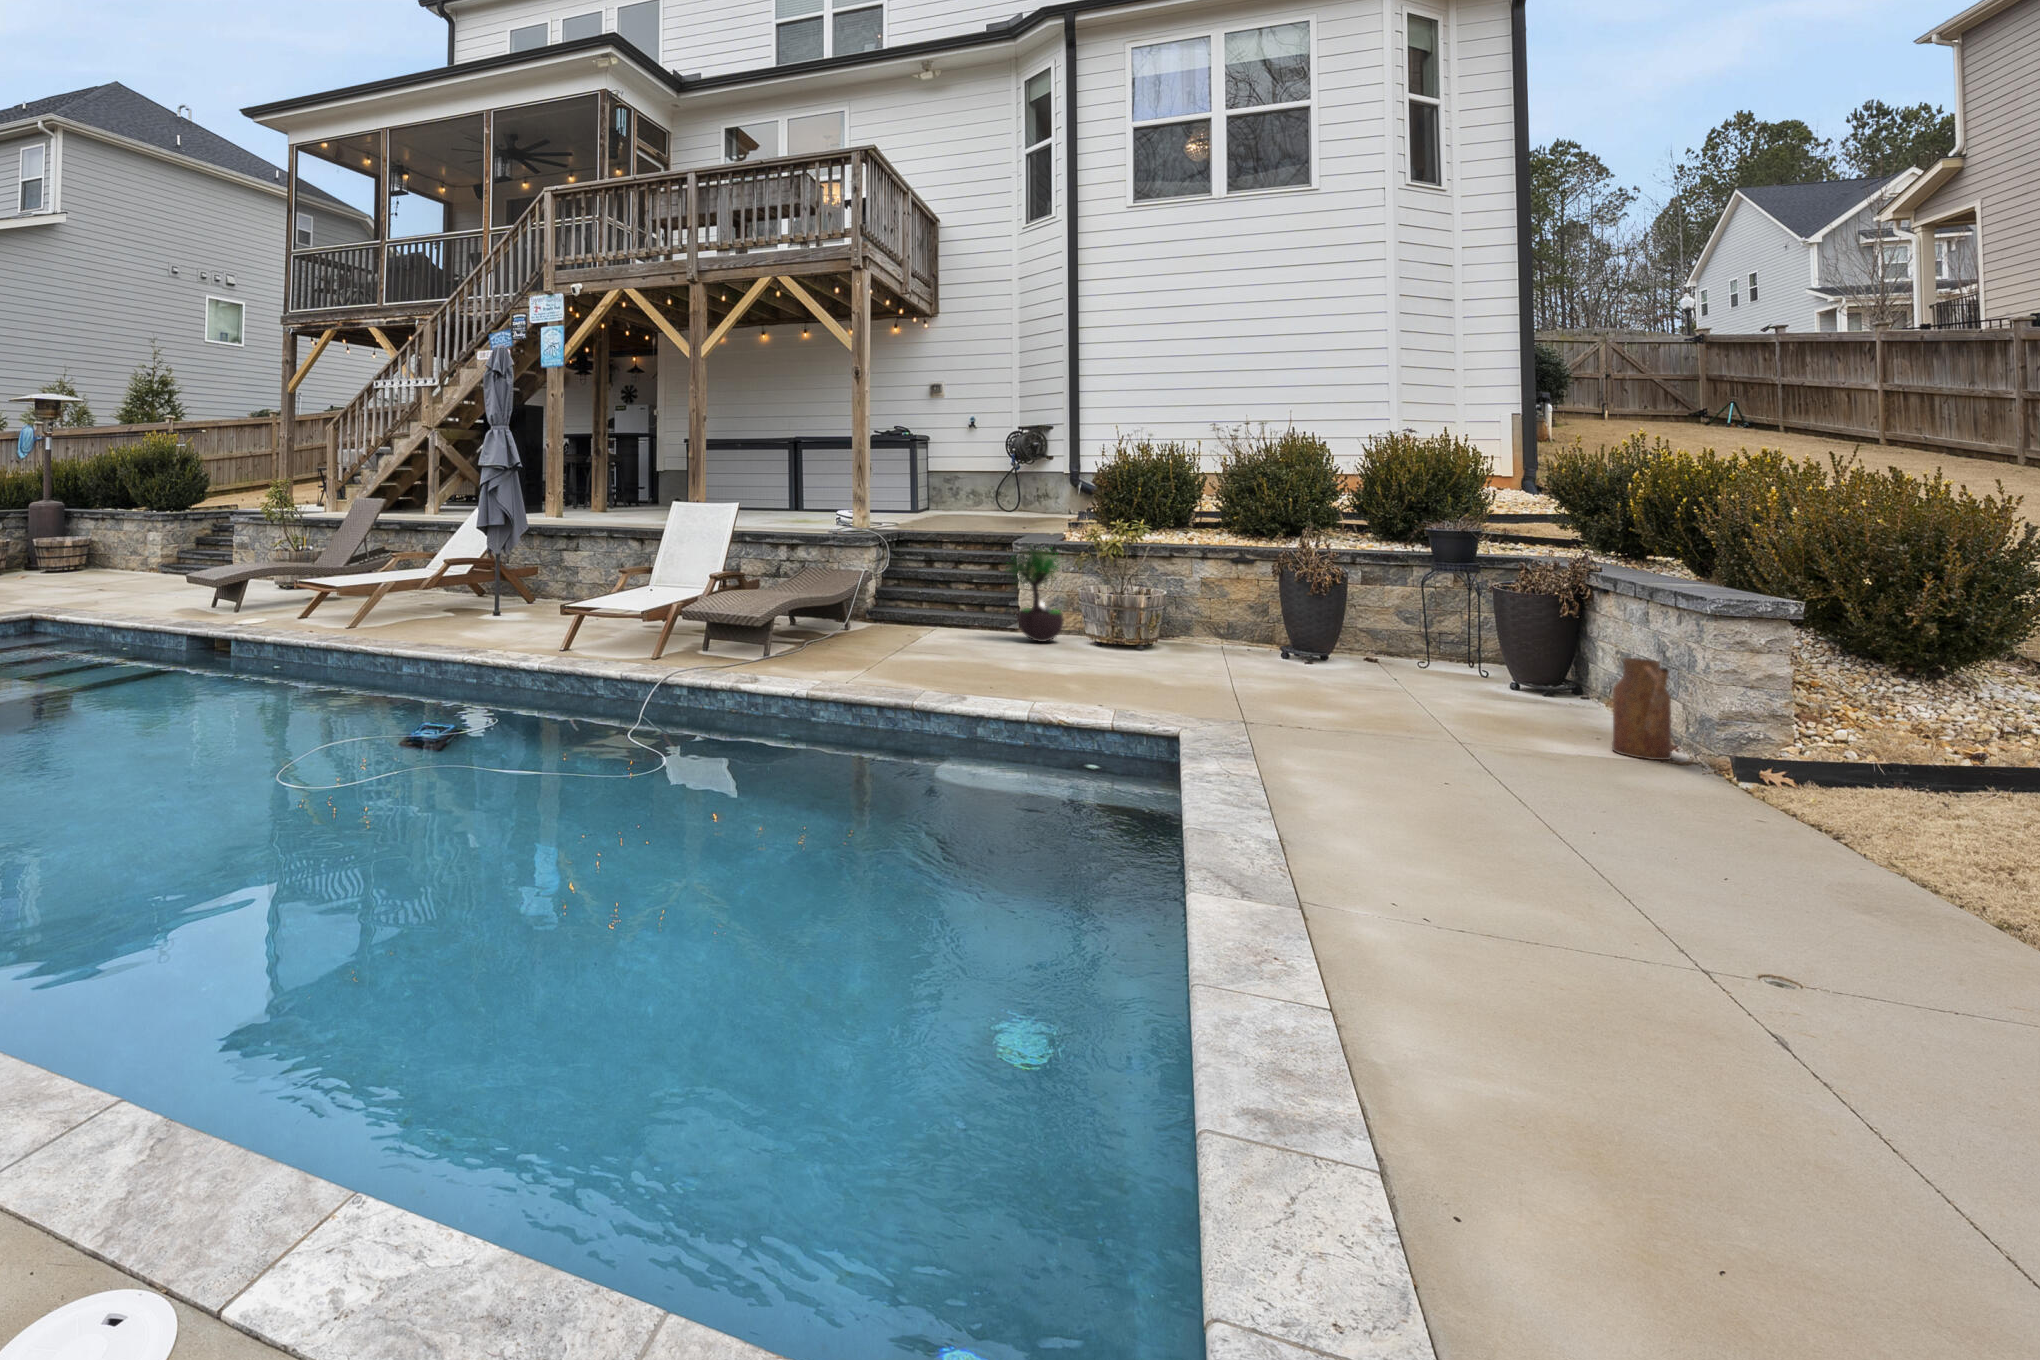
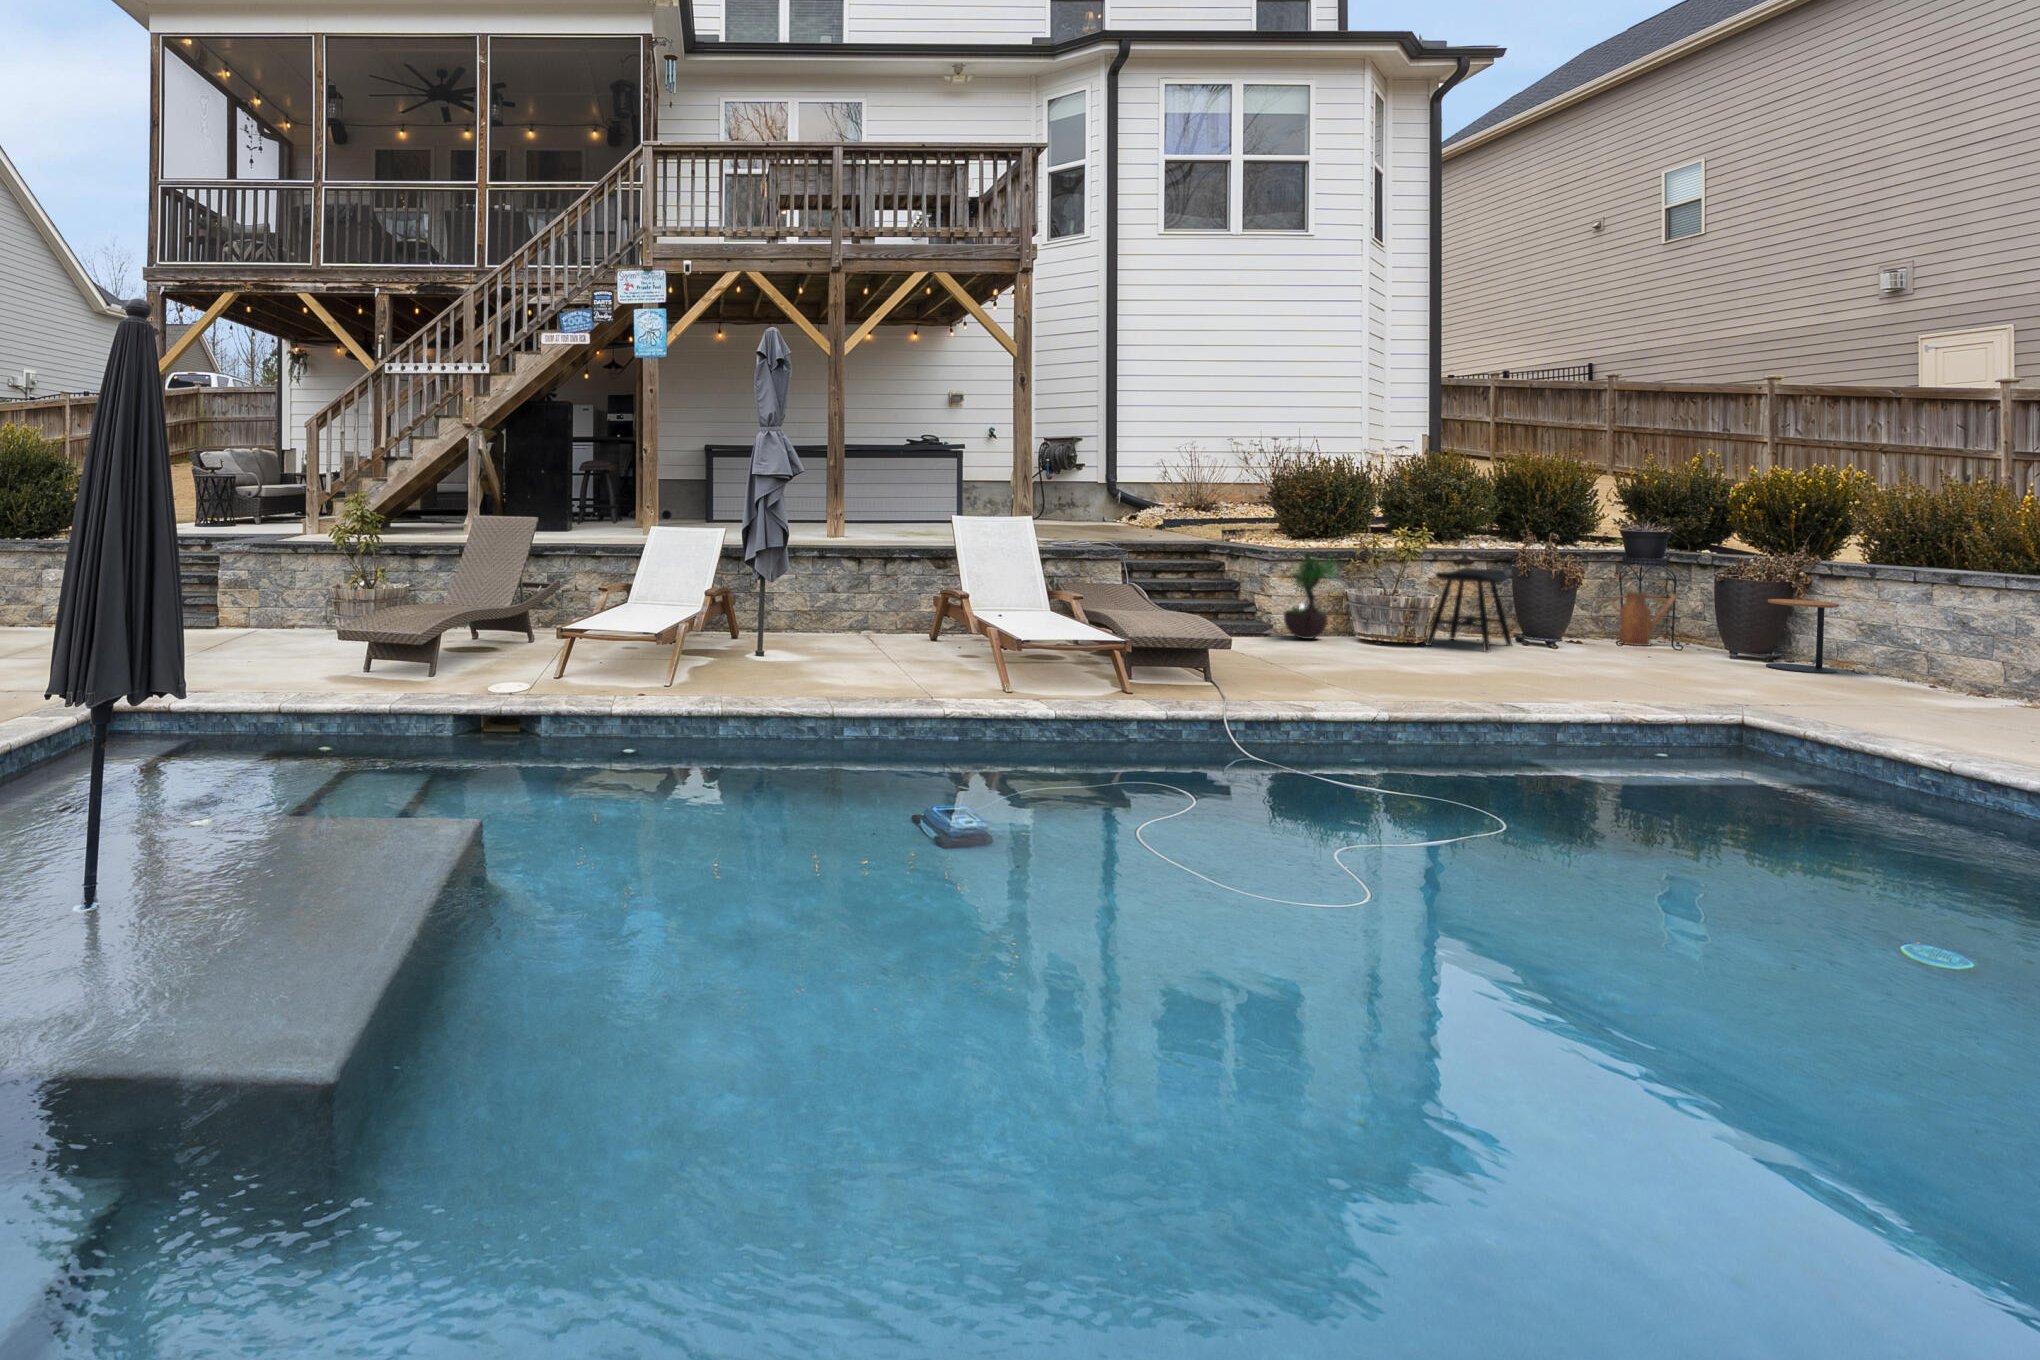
stool: none [1147,570,1267,670] -> present [1426,568,1512,652]
side table: none [1510,624,1603,734] -> present [1766,599,1839,674]
watering can: present [1612,658,1672,760] -> present [1612,592,1677,646]

